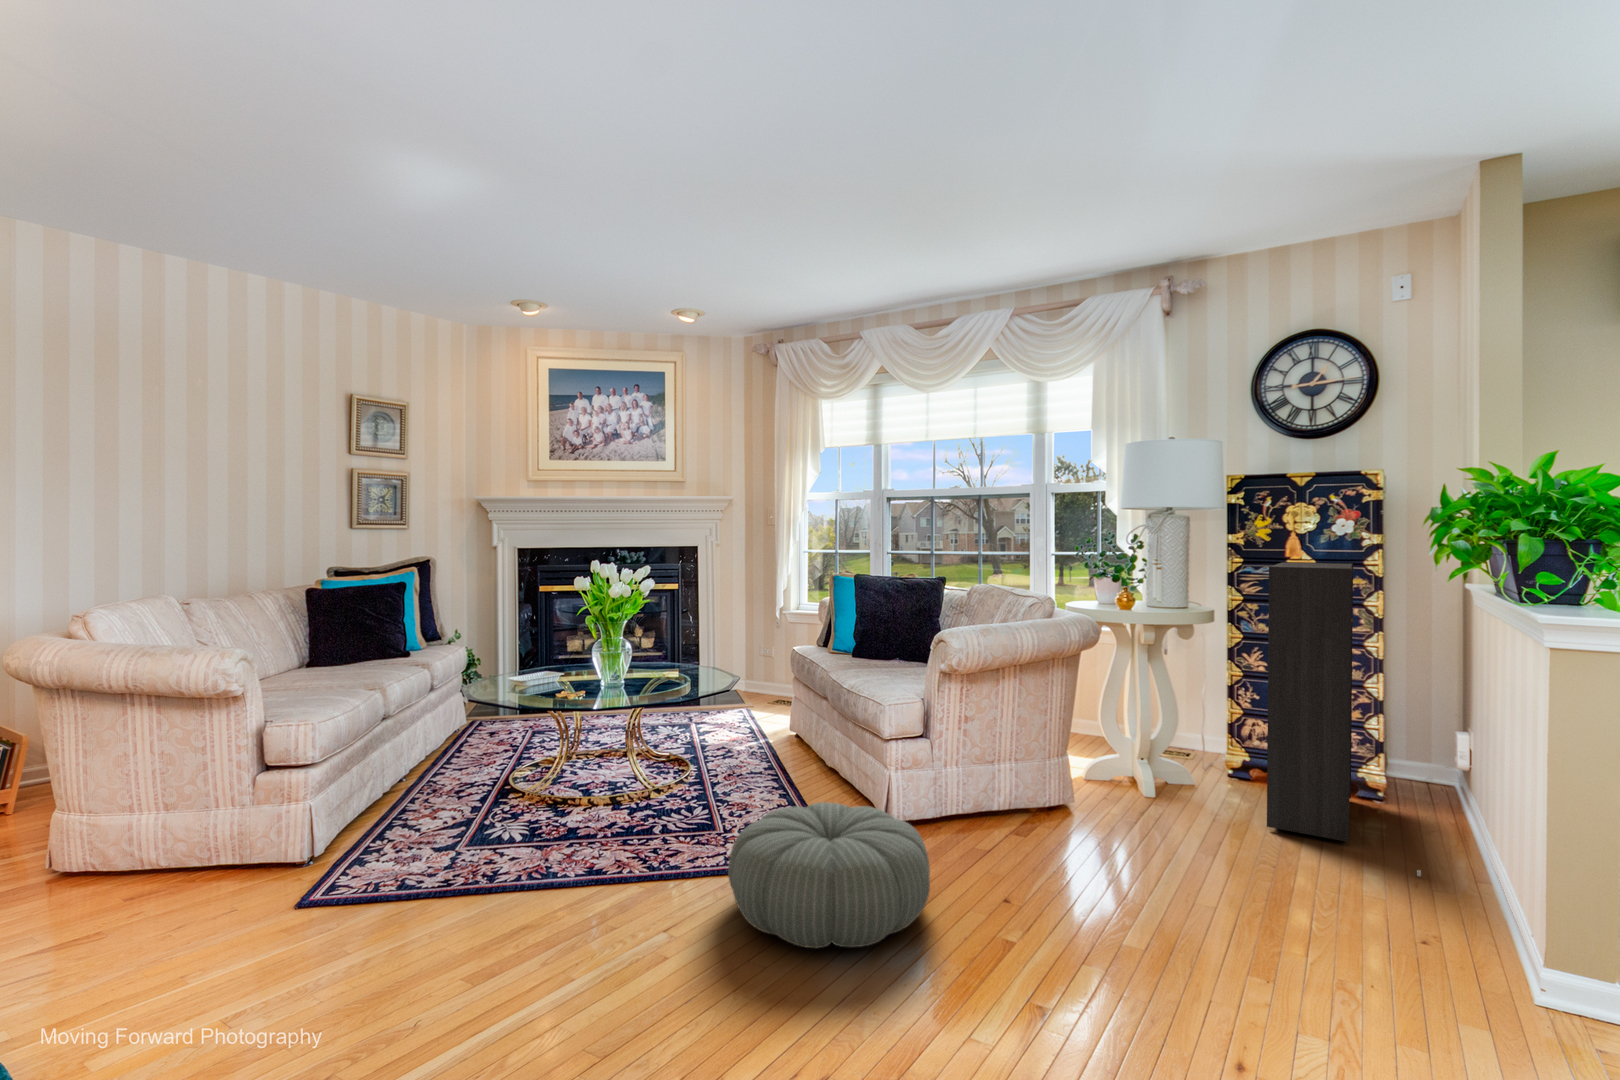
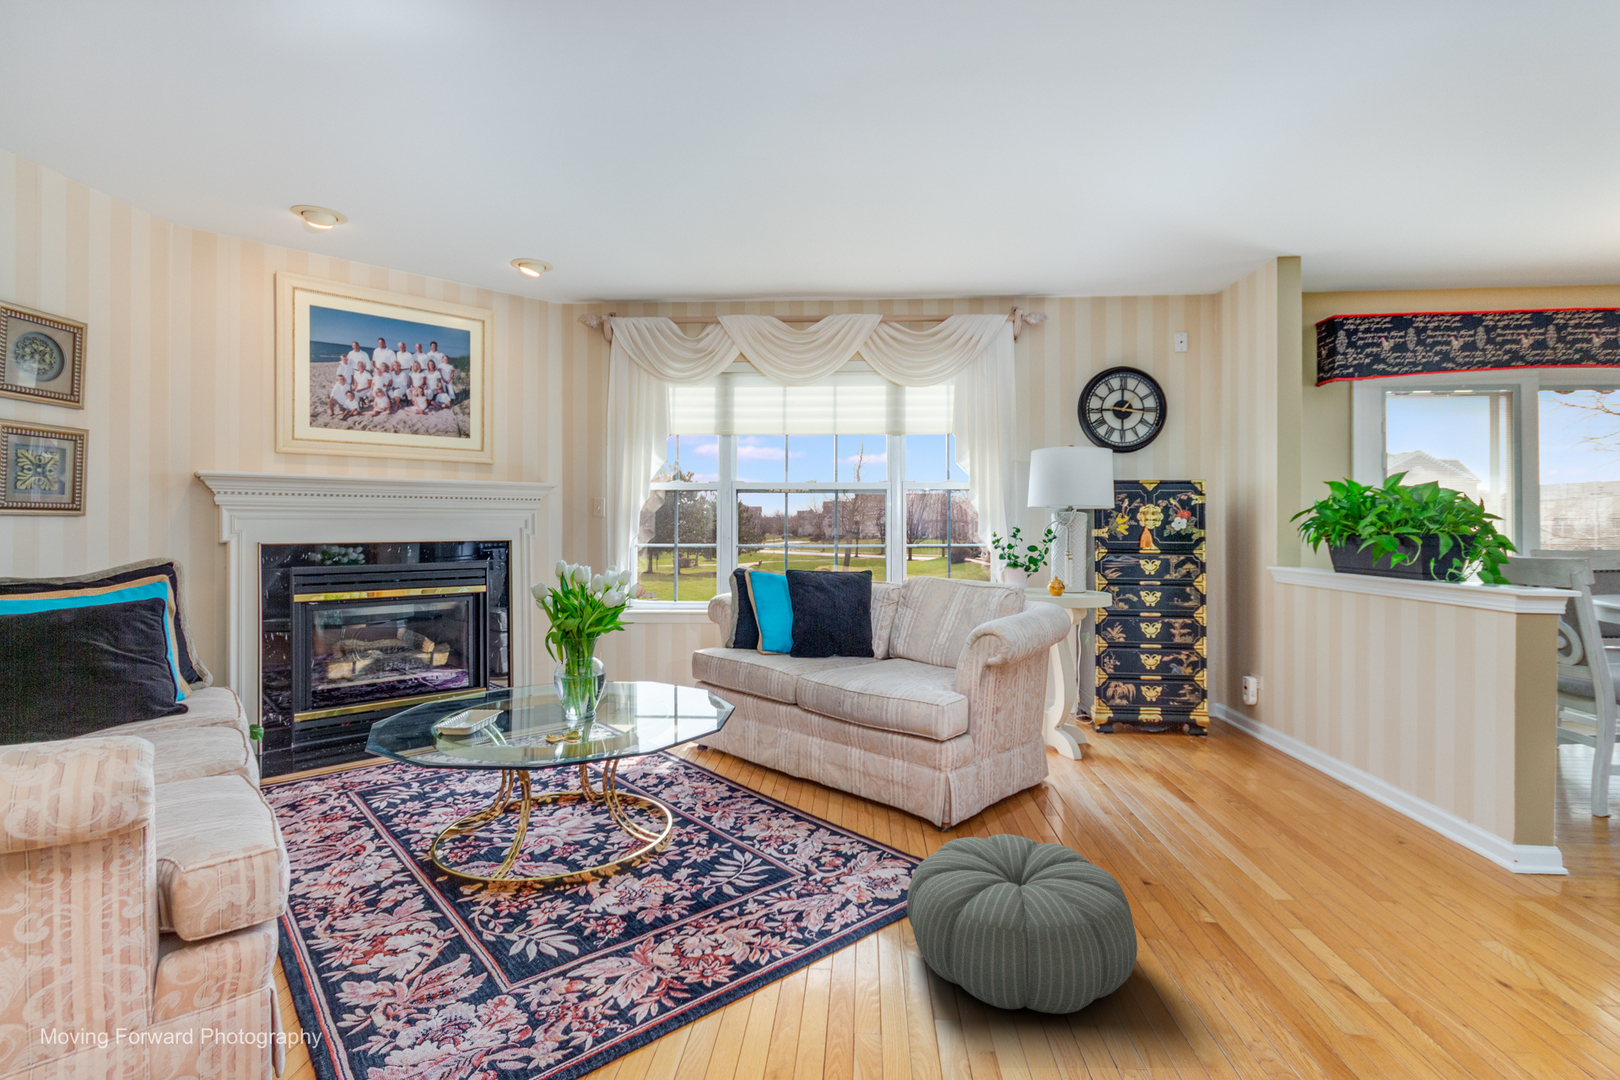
bookcase: present [1267,562,1421,877] -> none [1141,552,1310,796]

